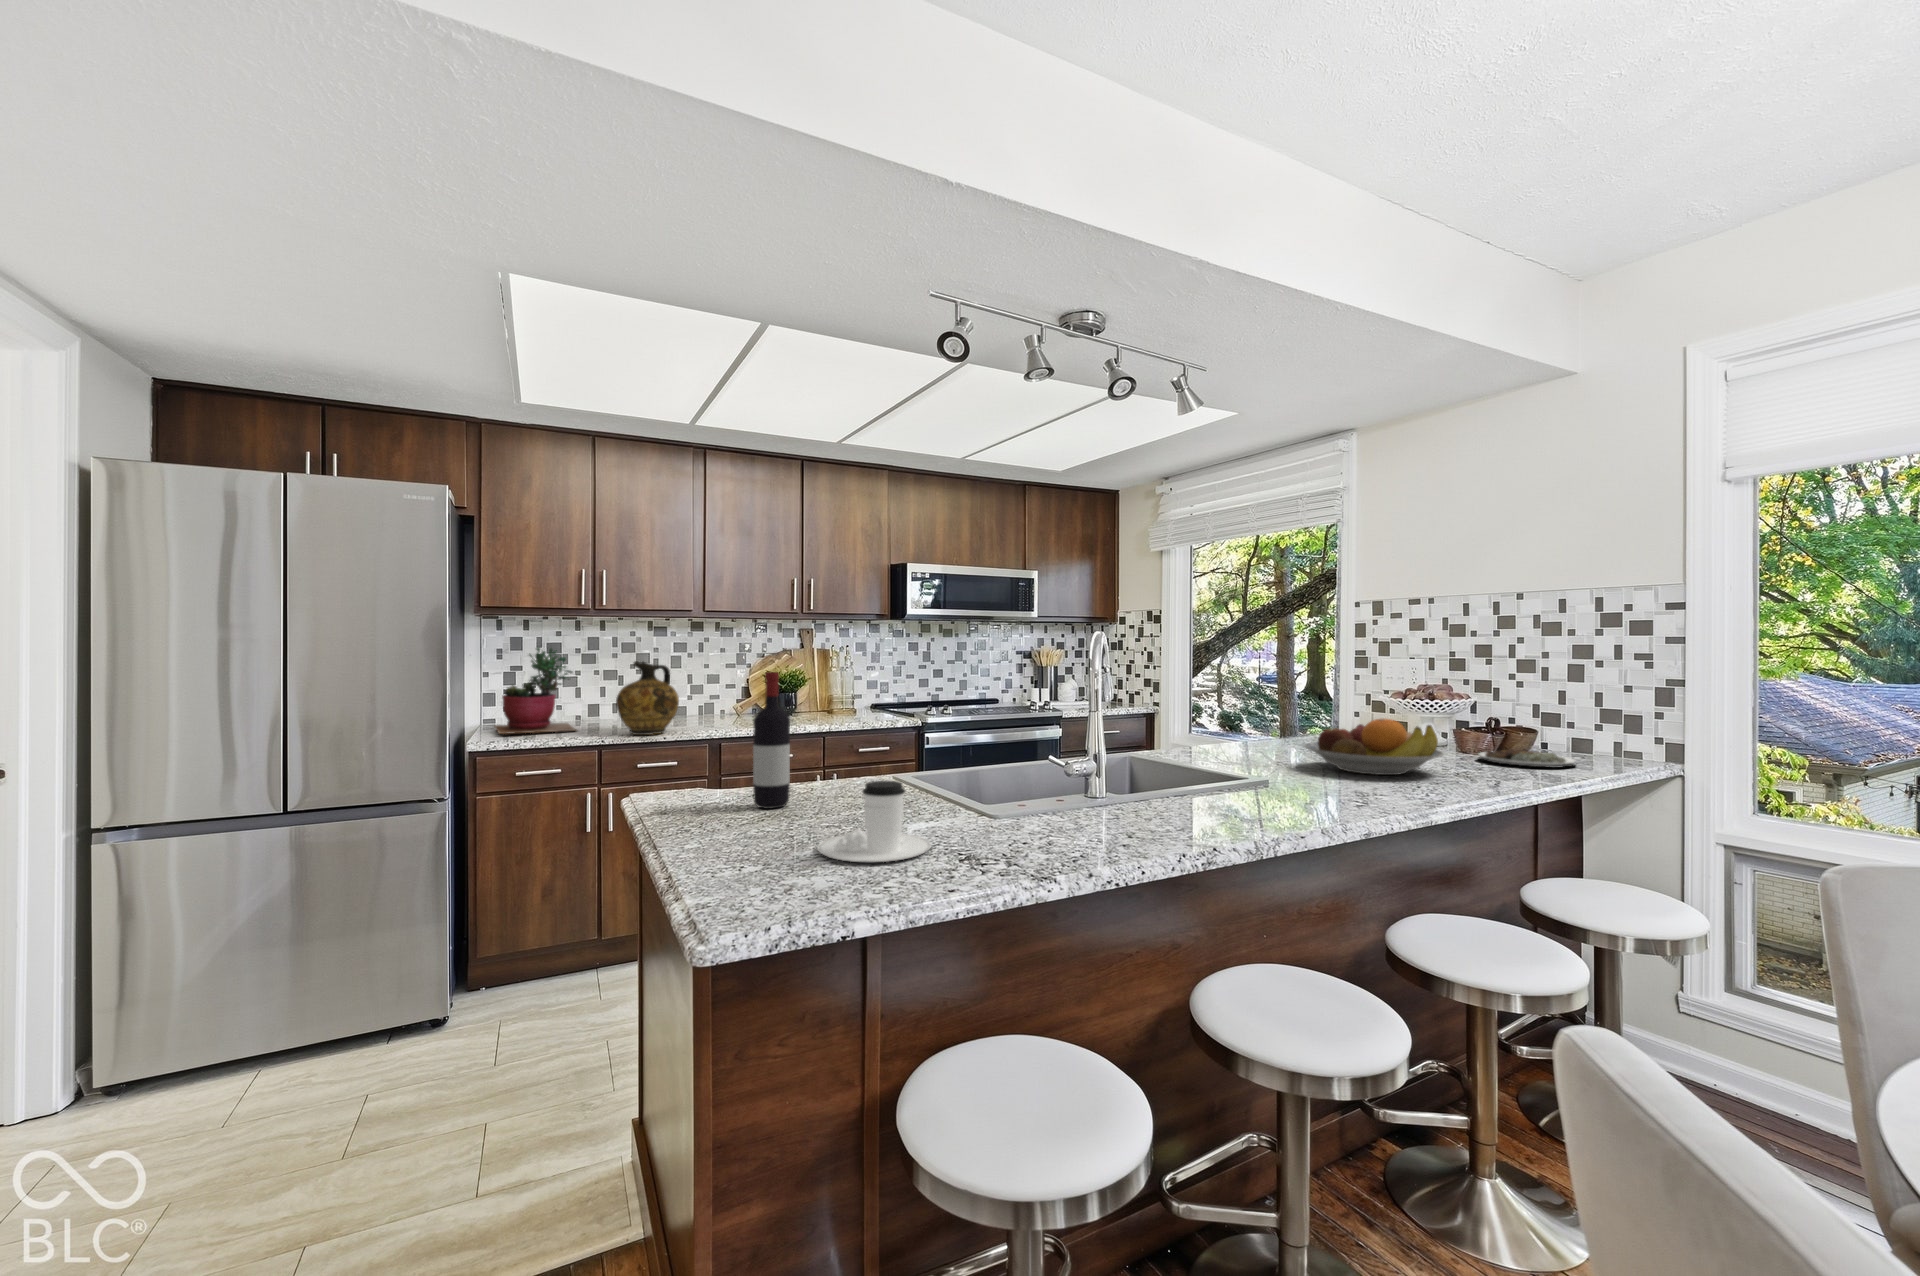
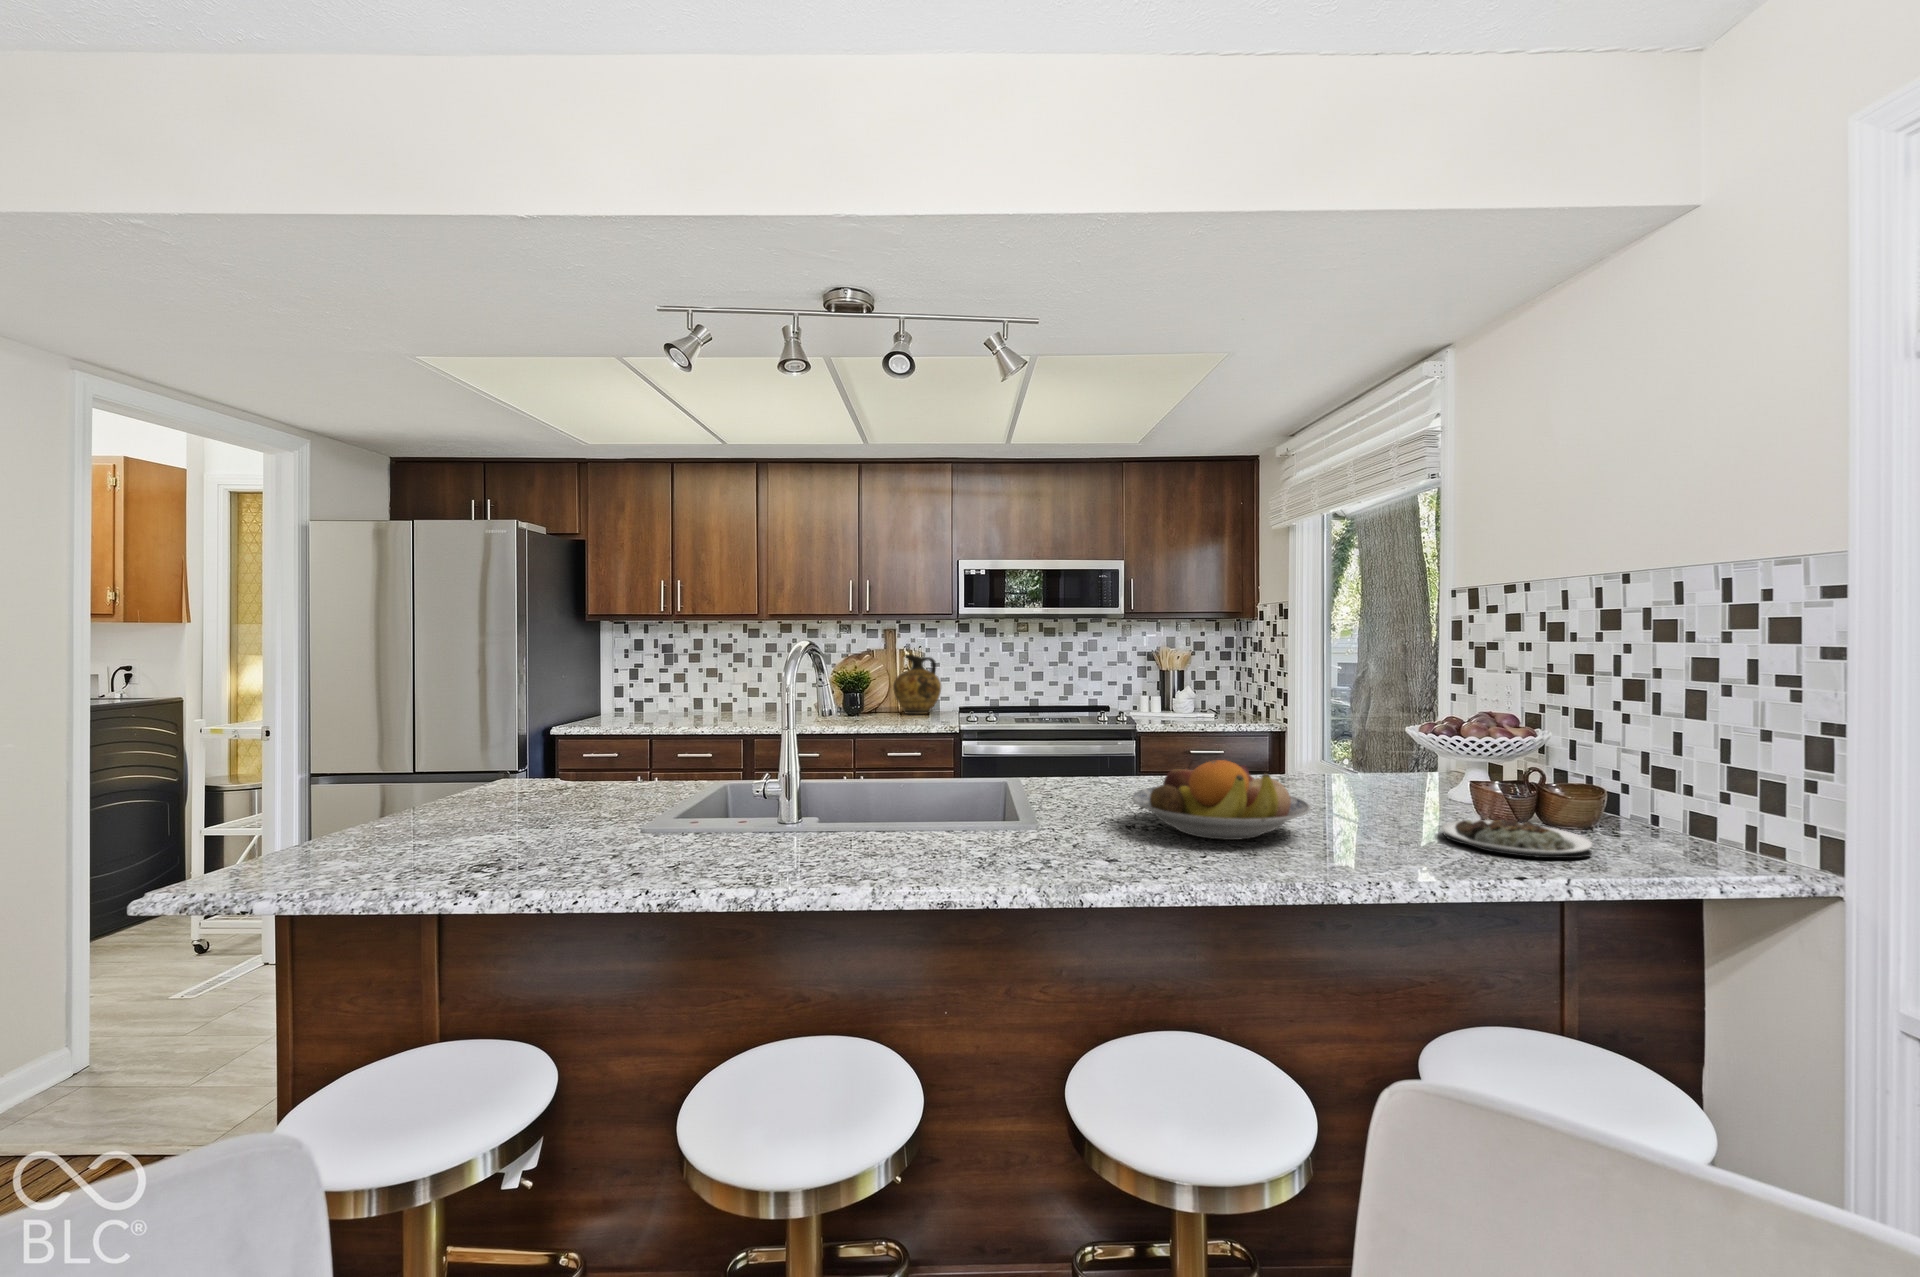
succulent plant: present [495,647,576,734] -> none [597,649,671,722]
ceramic jug: present [616,661,679,735] -> present [893,654,941,714]
wine bottle: present [753,672,790,809] -> none [490,681,528,807]
coffee cup: present [817,781,931,862] -> none [339,791,469,868]

